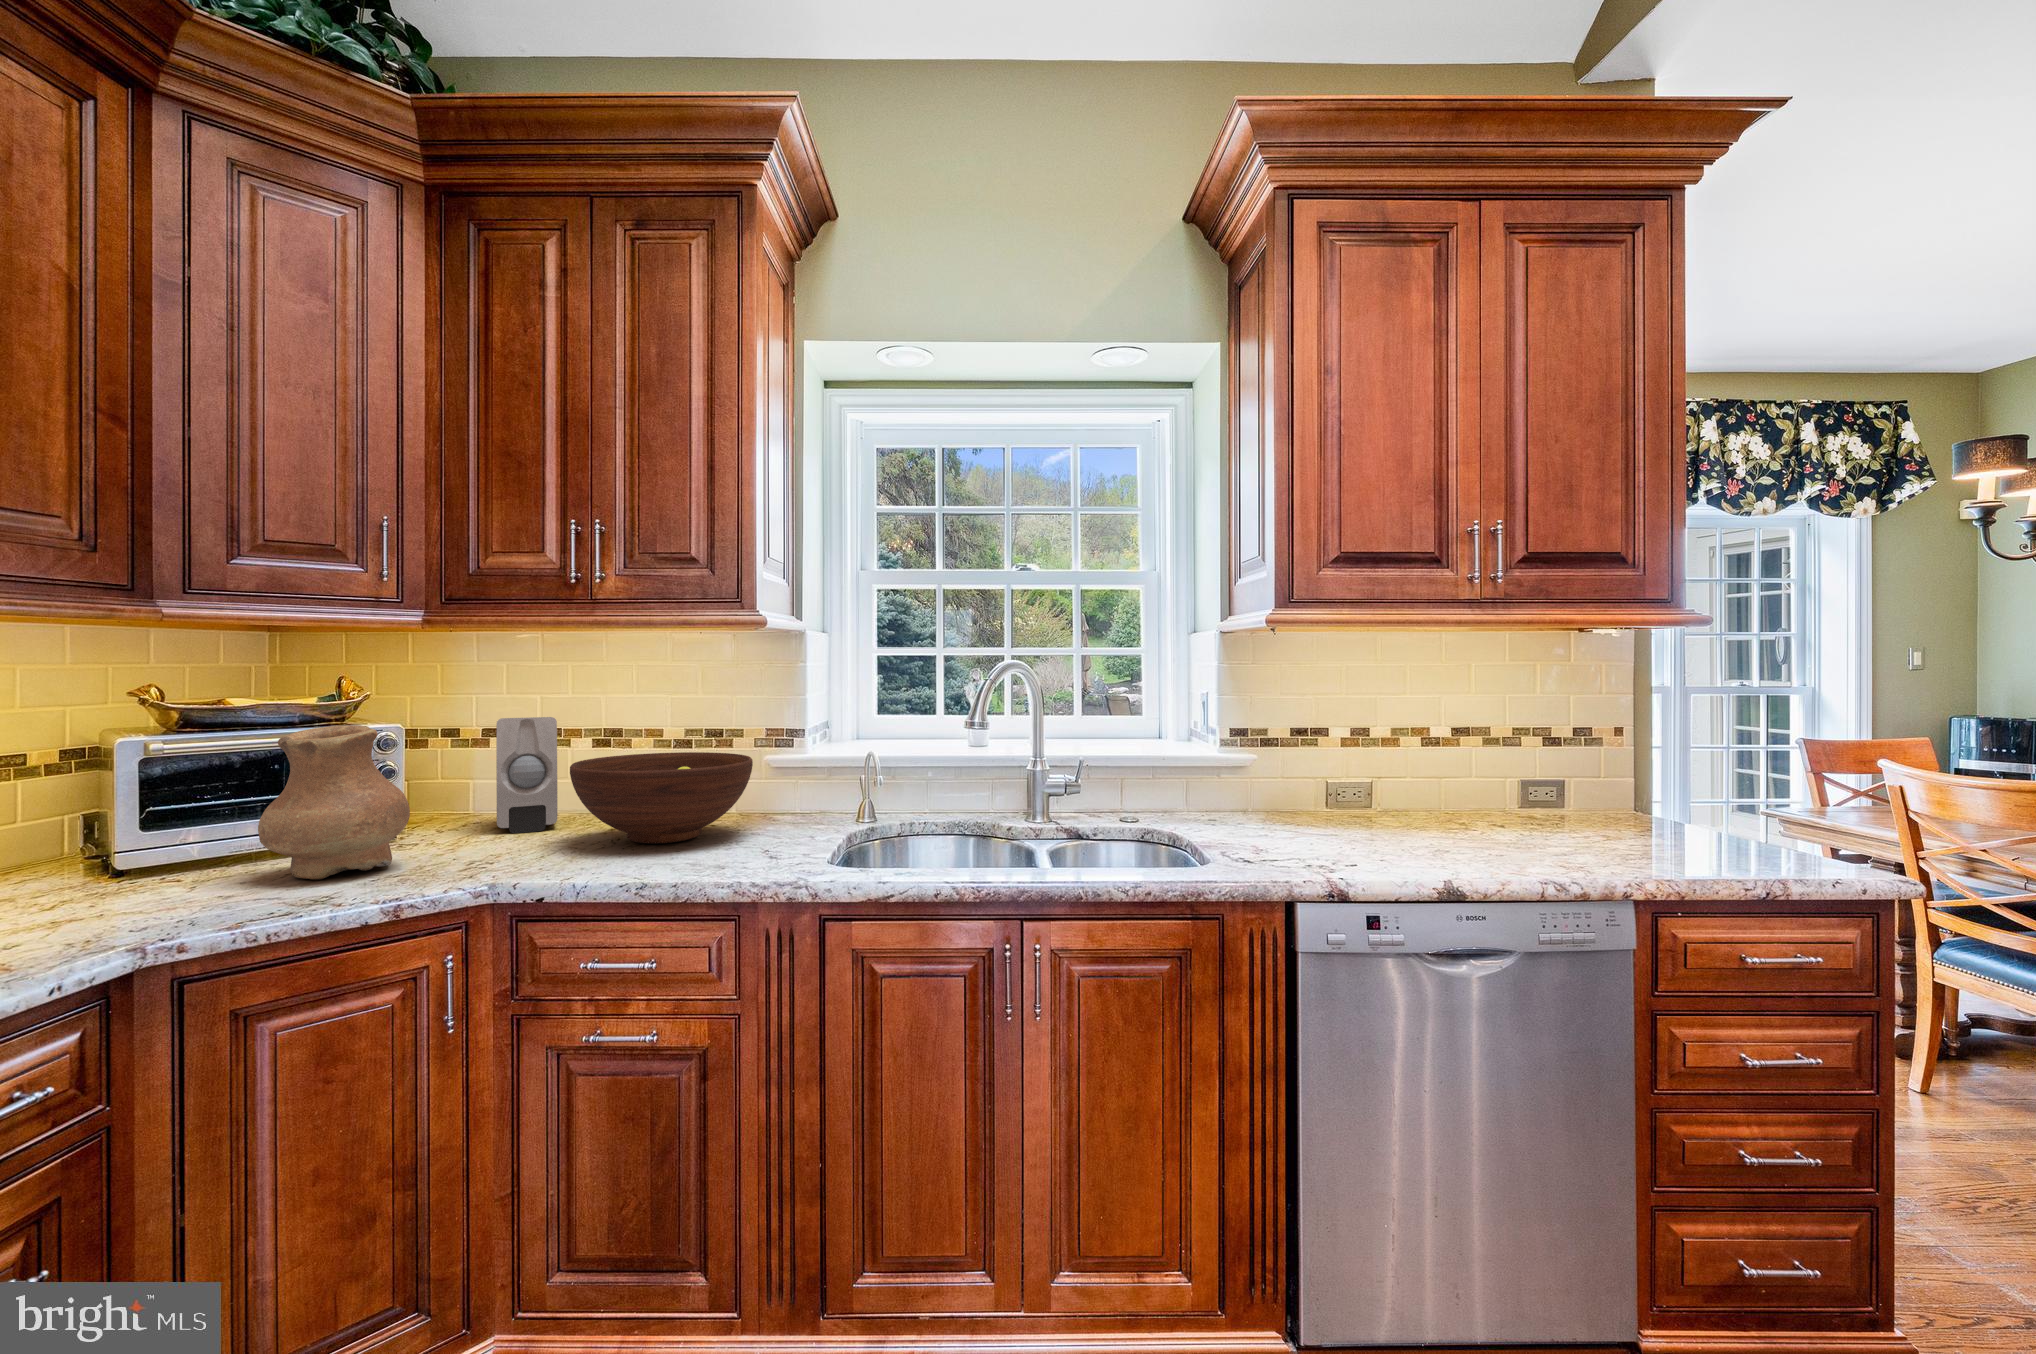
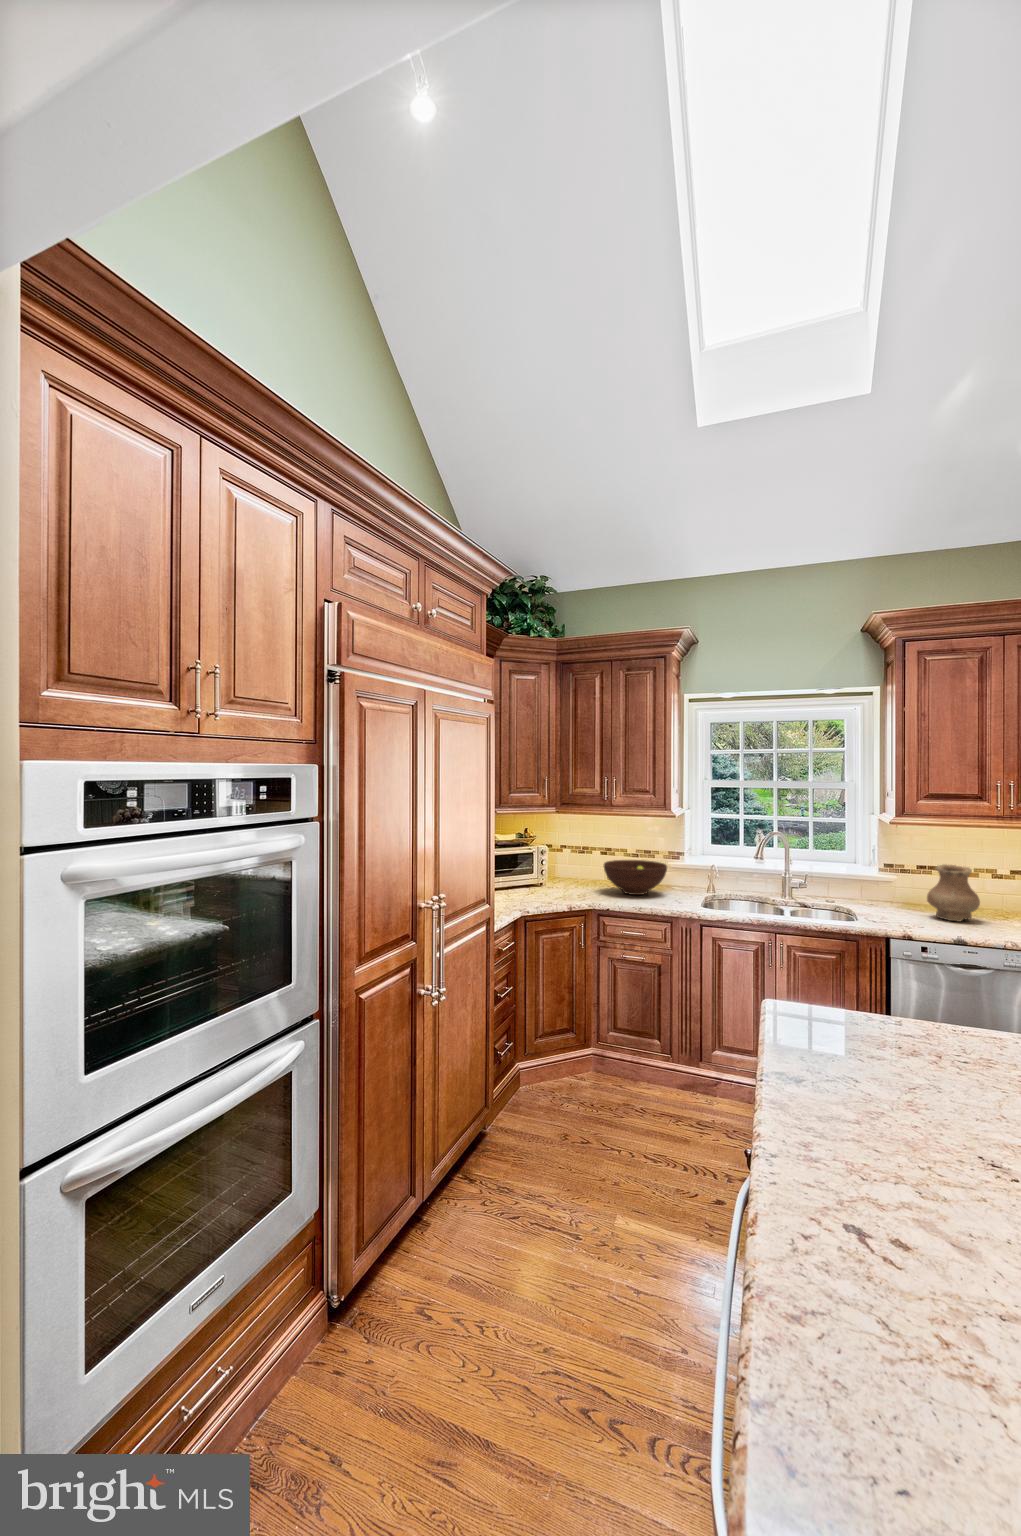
soap dispenser: present [496,717,558,833] -> none [568,844,592,887]
vase: present [258,726,410,879] -> present [927,864,980,922]

